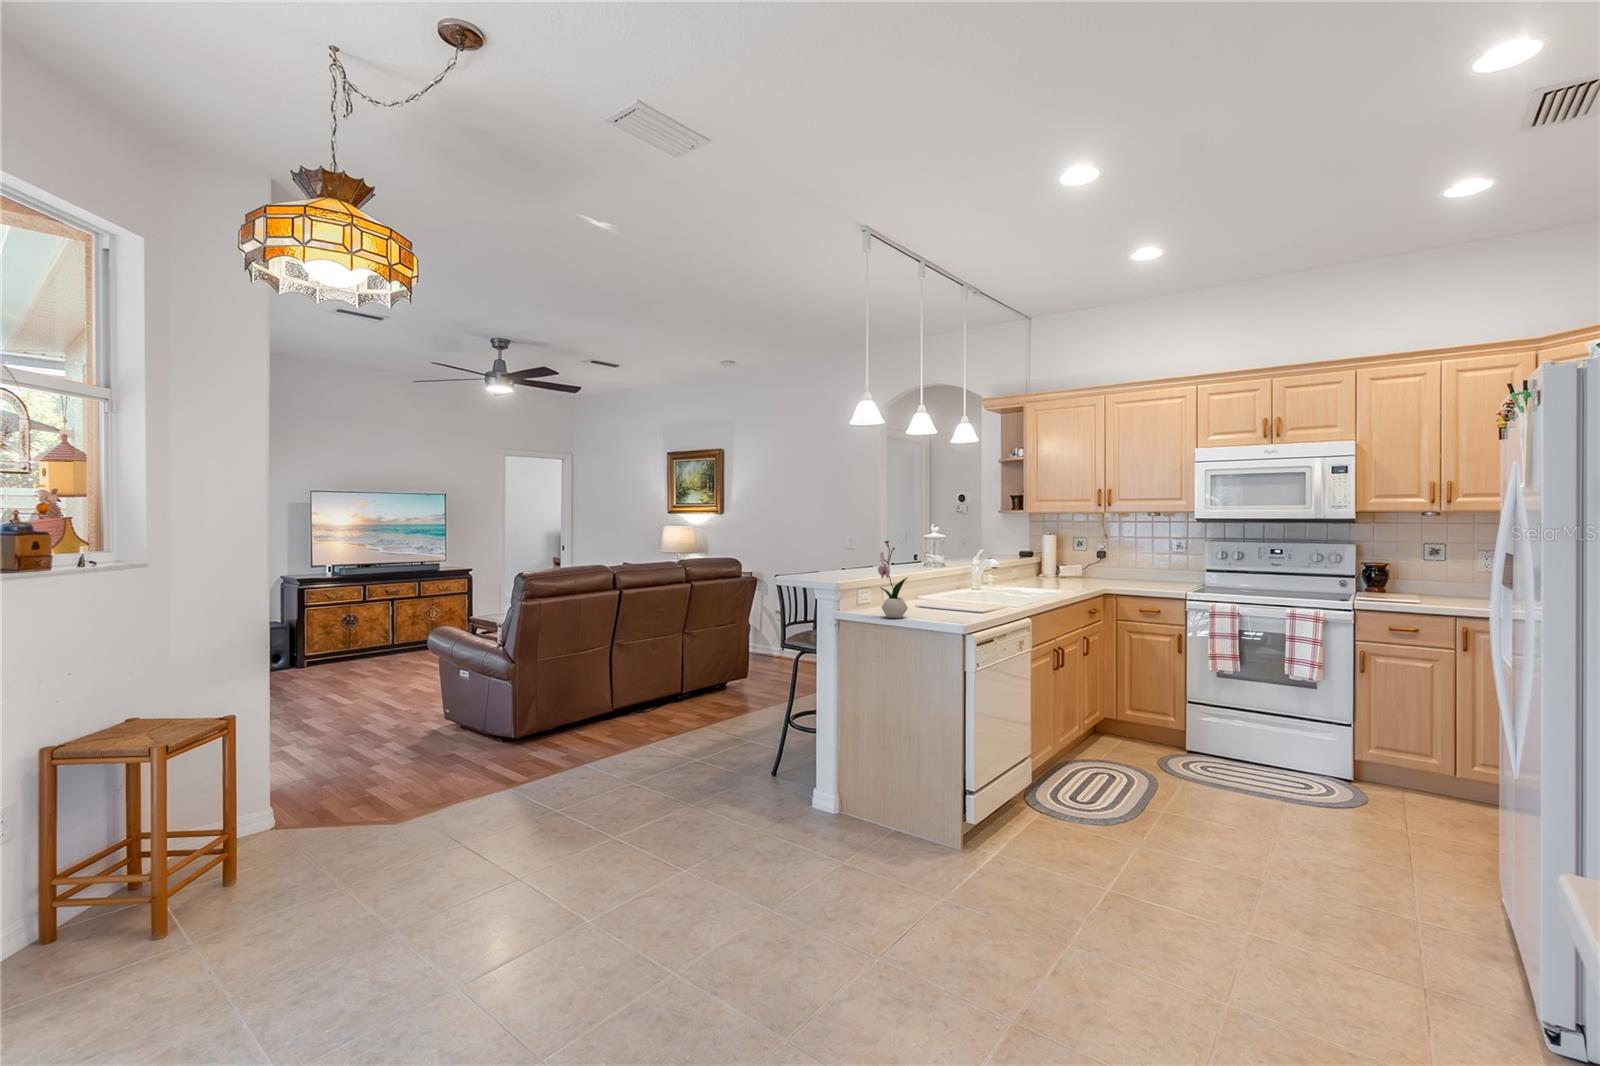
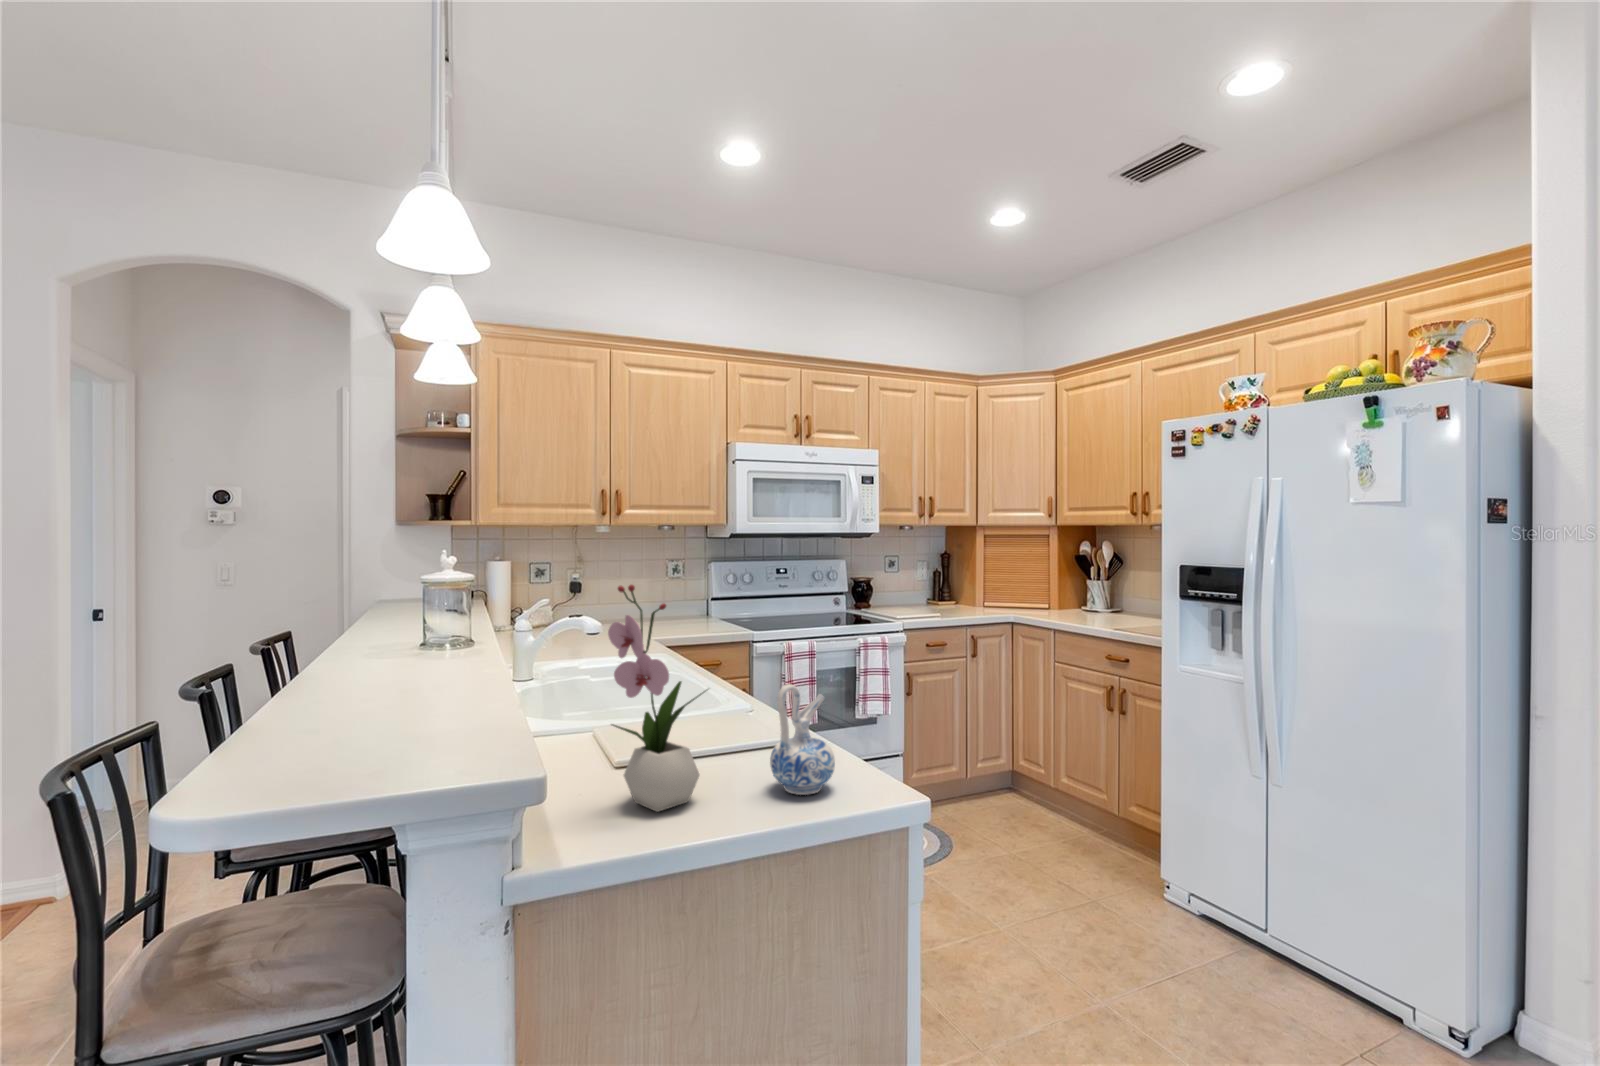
ceramic pitcher: none [921,580,947,623] -> present [770,684,835,795]

